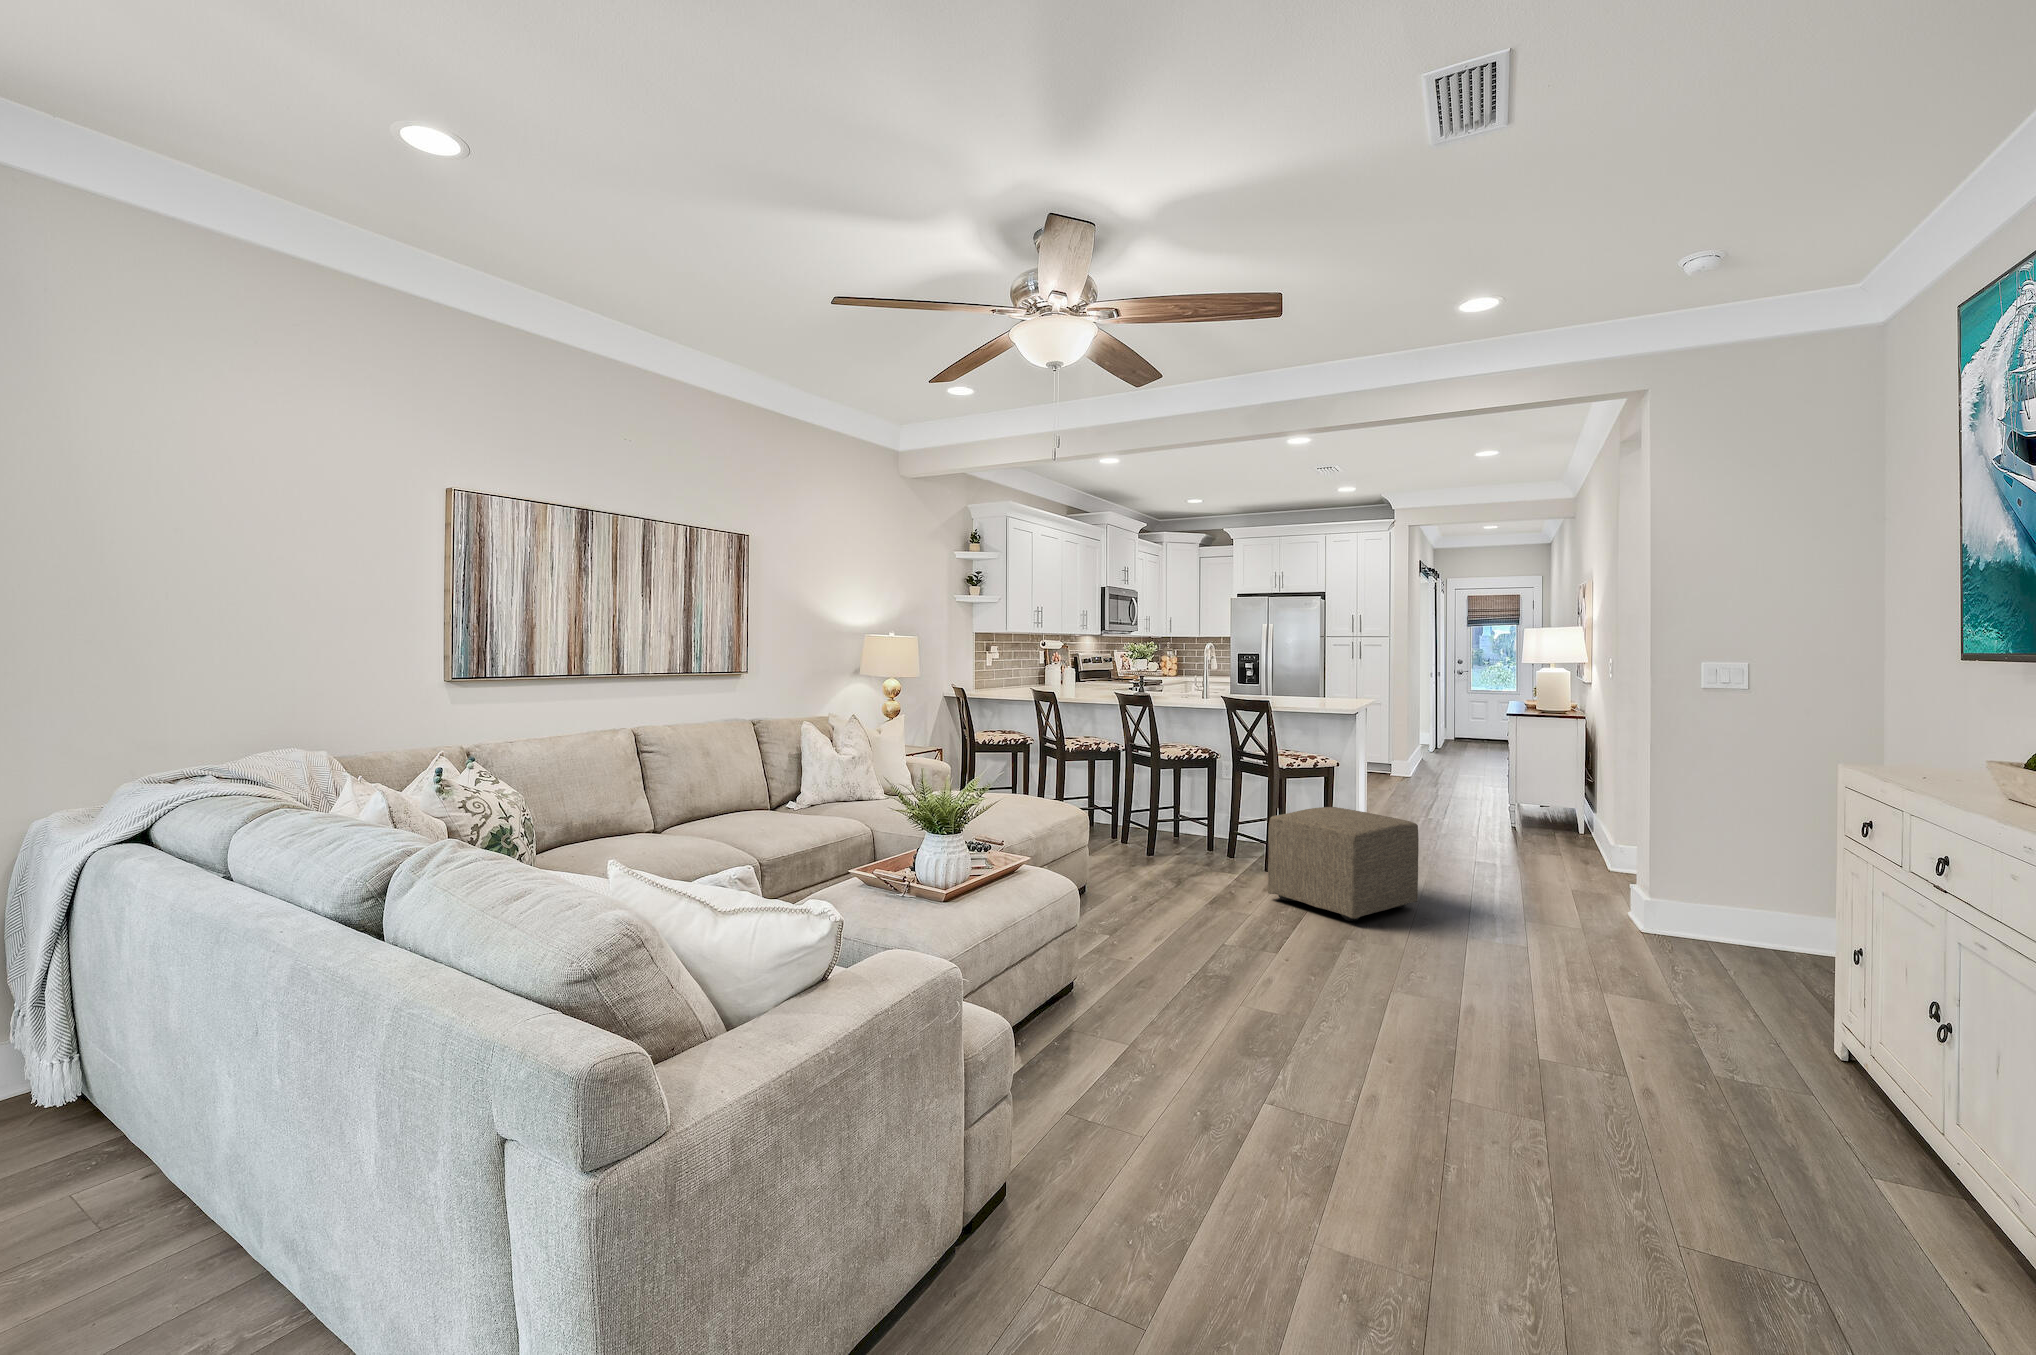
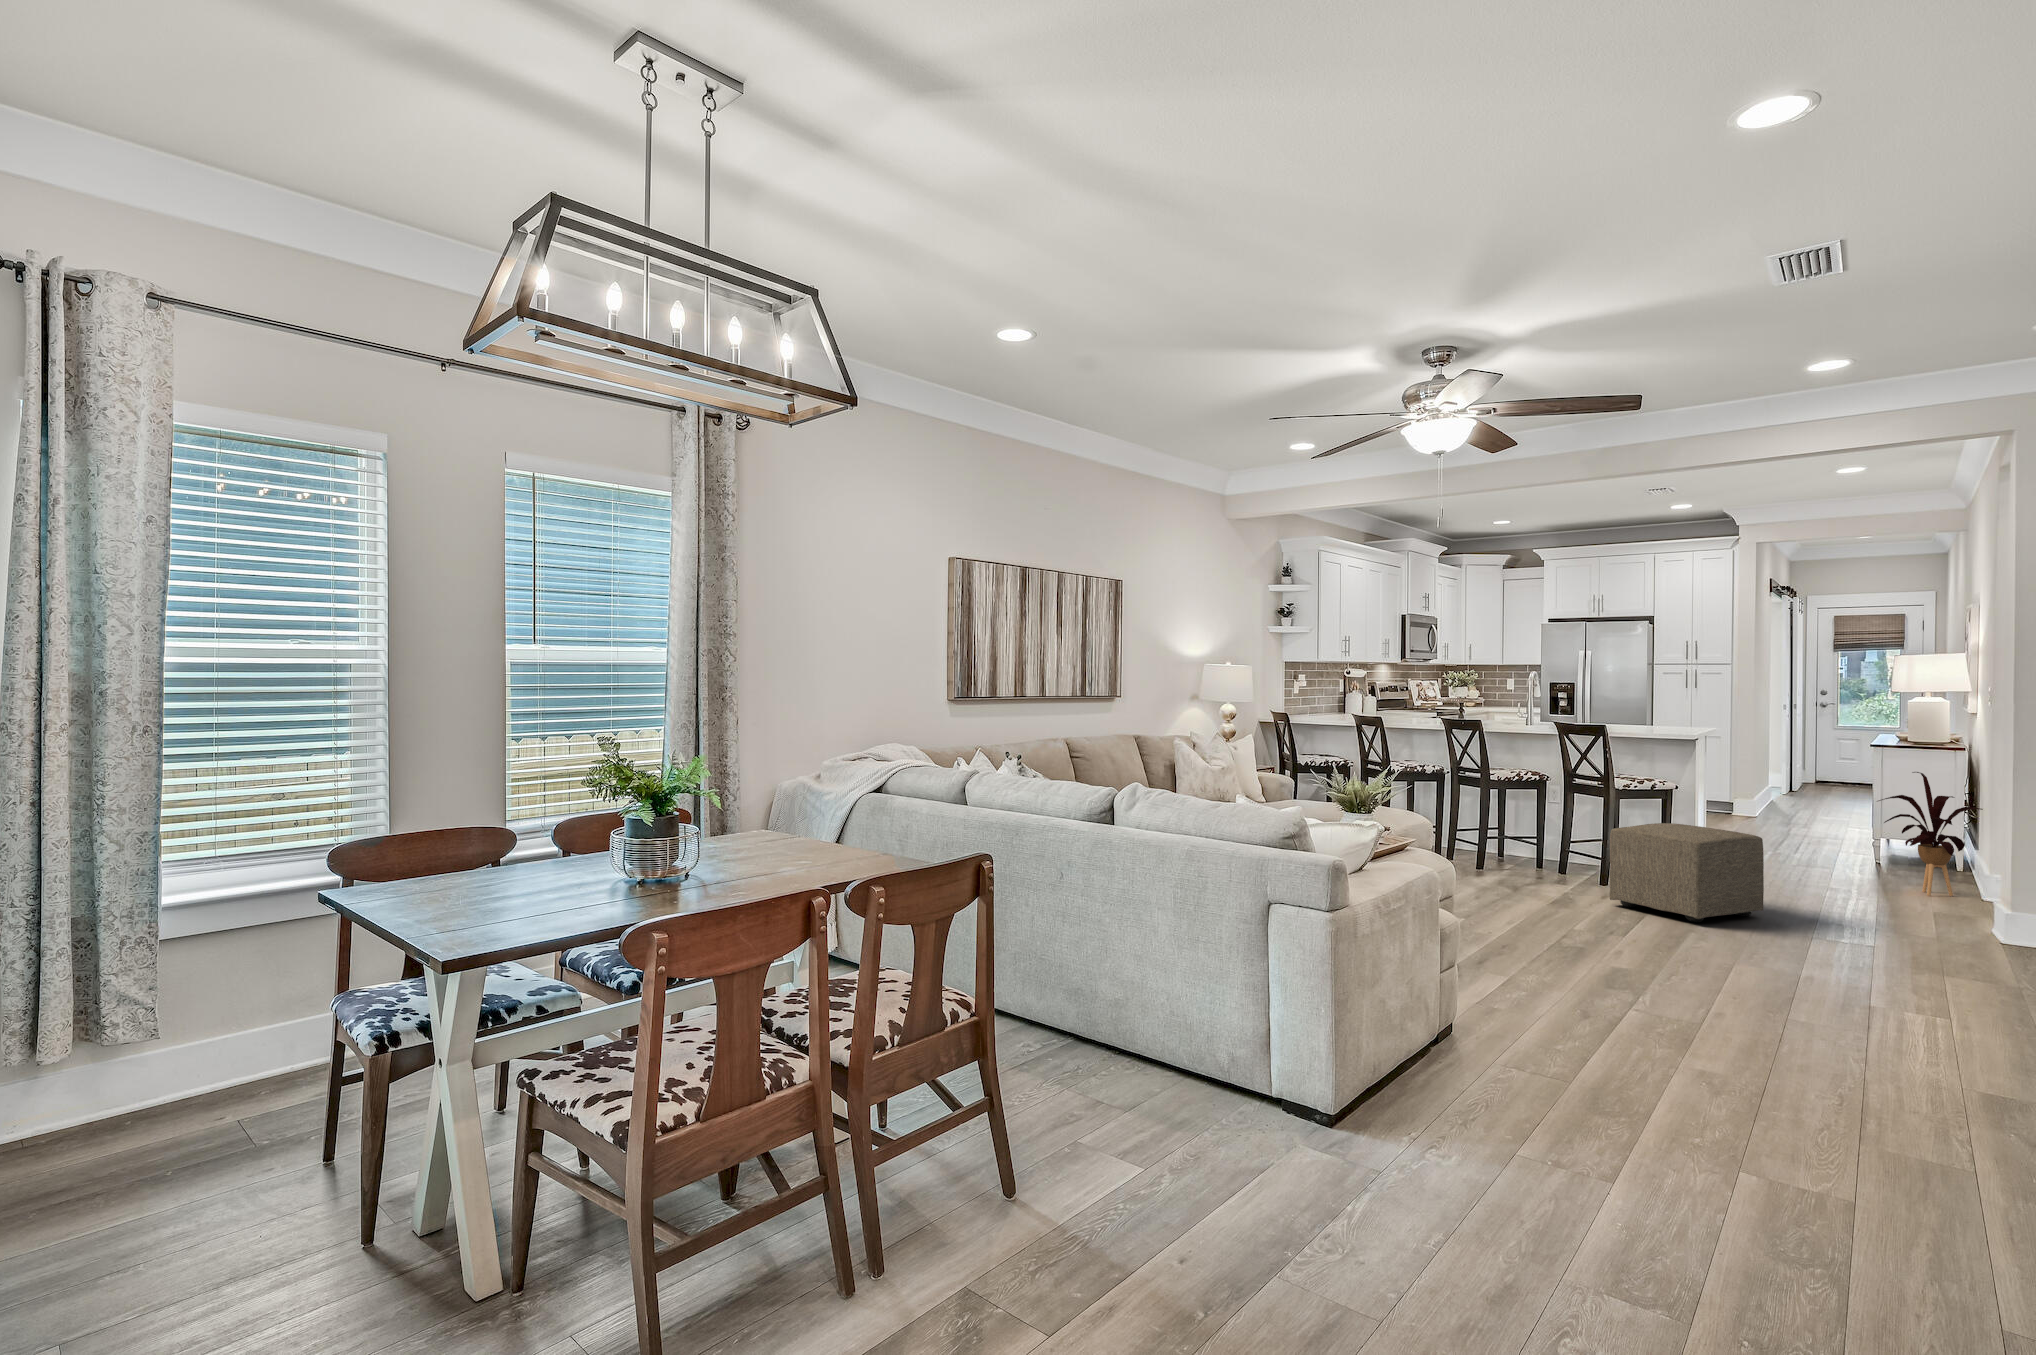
house plant: none [1518,745,1614,868] -> present [1879,772,1983,896]

